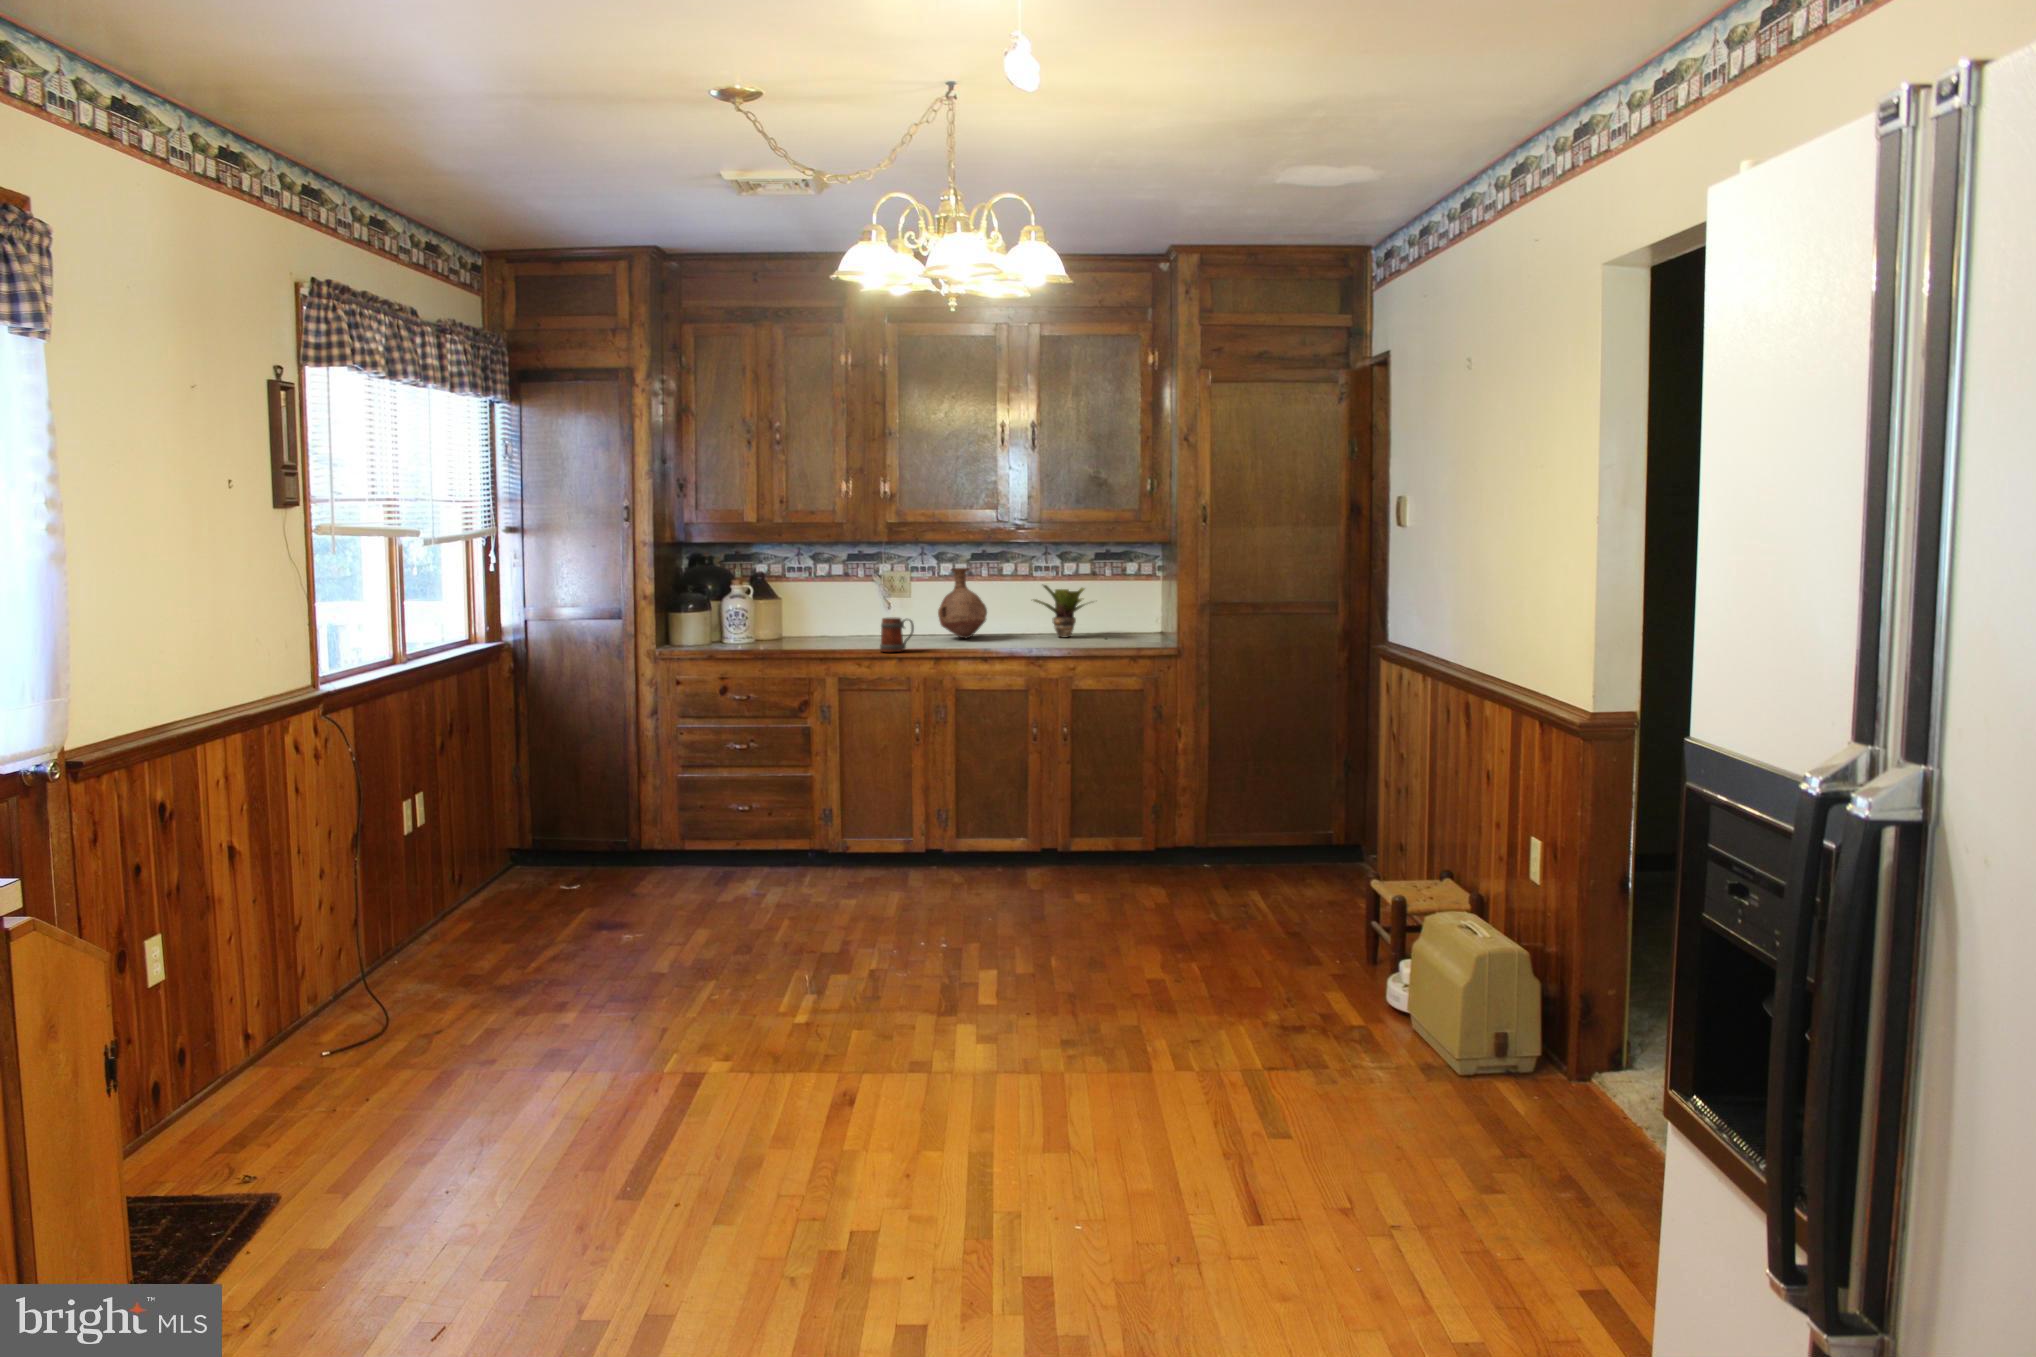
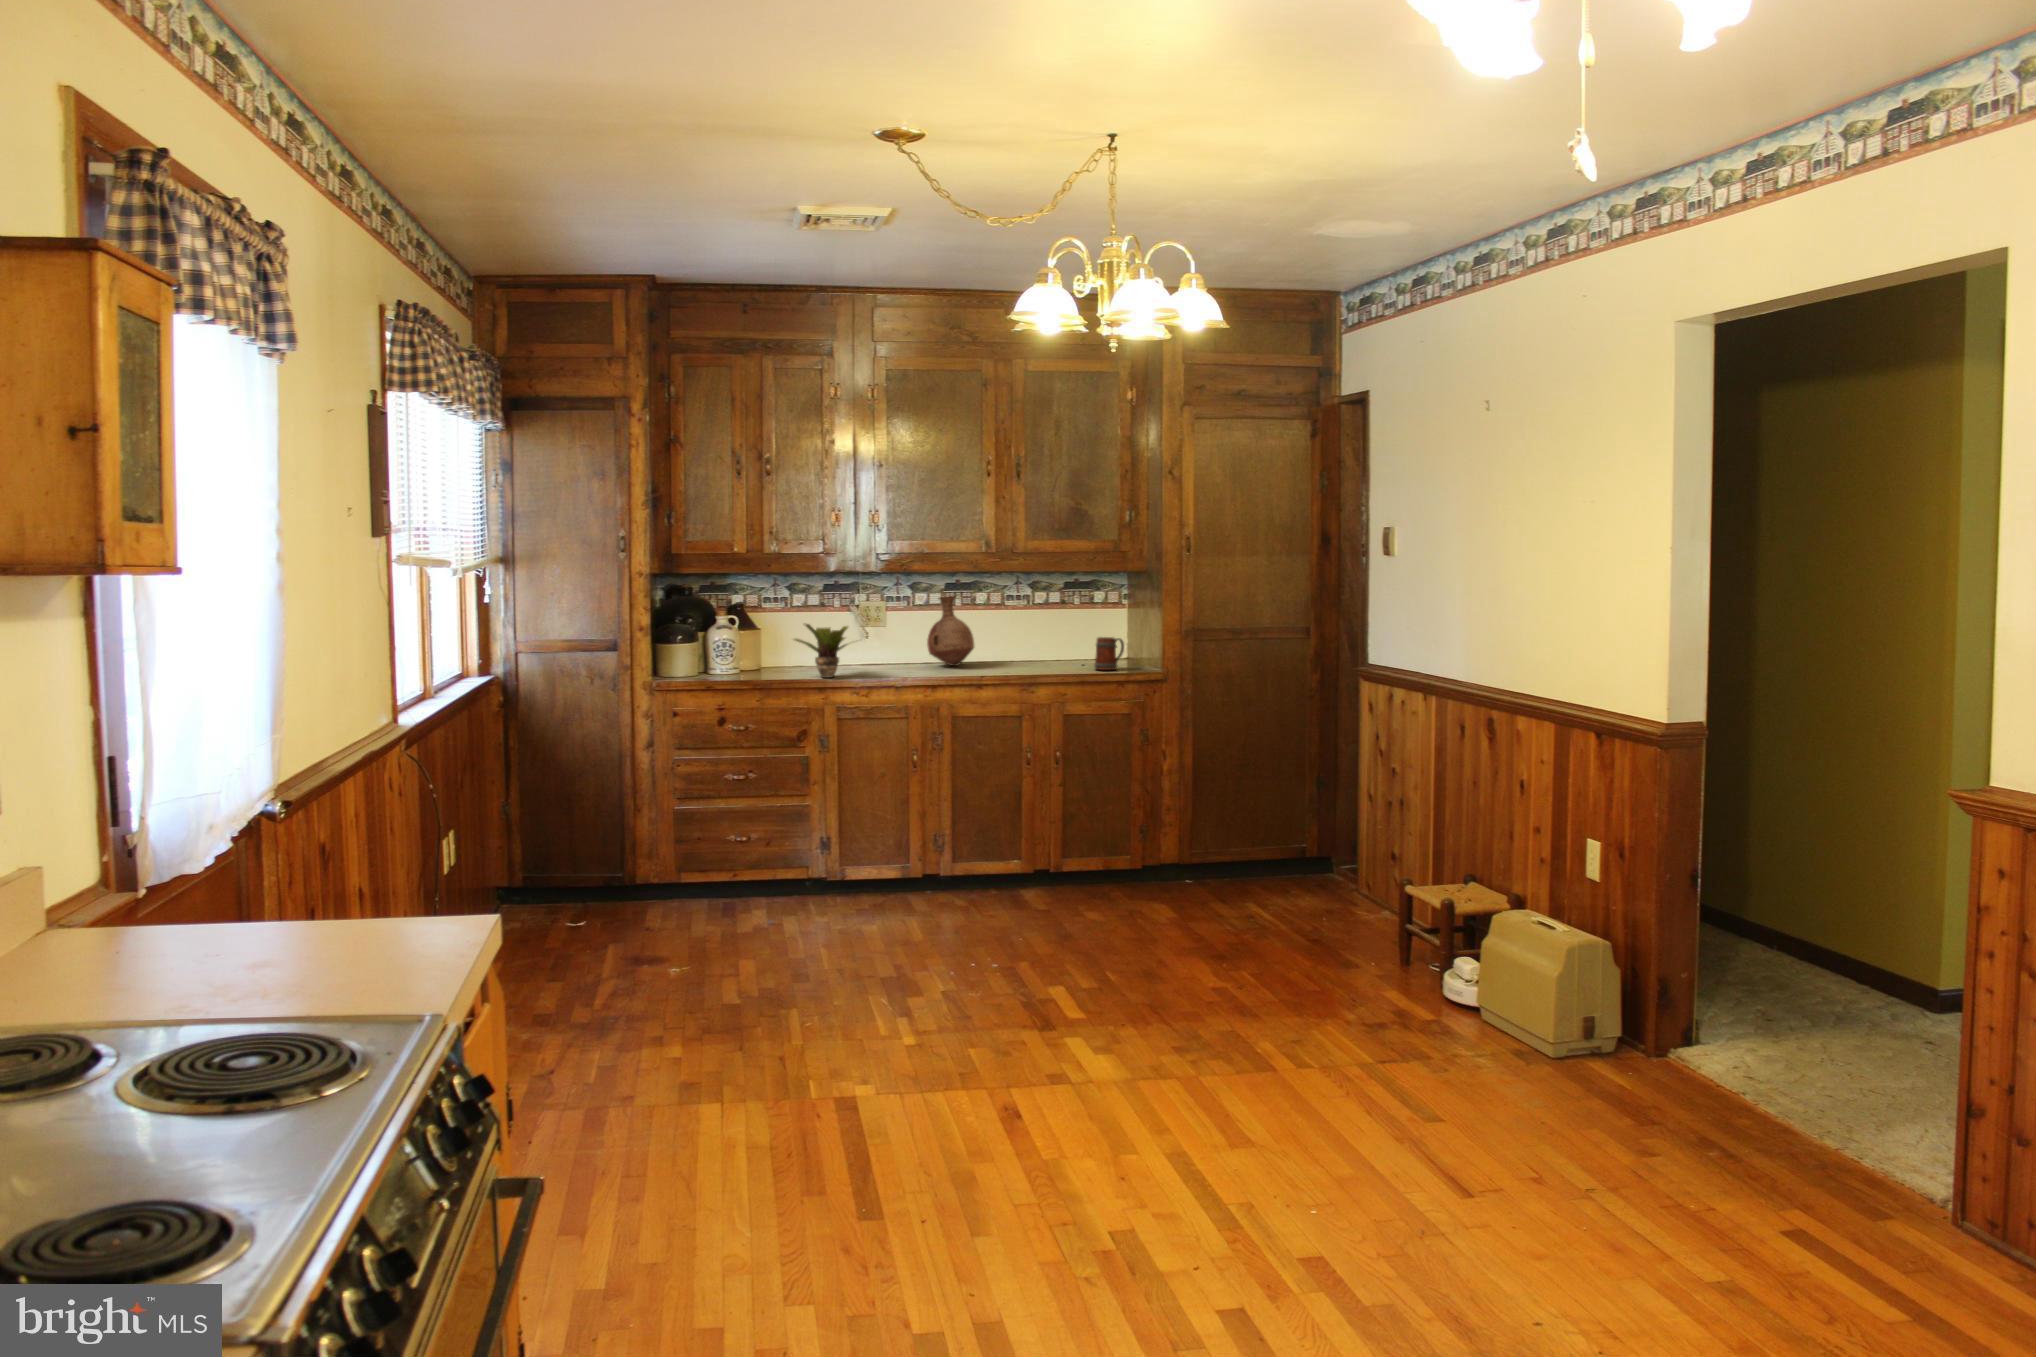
potted plant: present [1033,585,1085,637] -> present [794,623,848,678]
mug: present [880,617,914,652] -> present [1094,637,1124,670]

